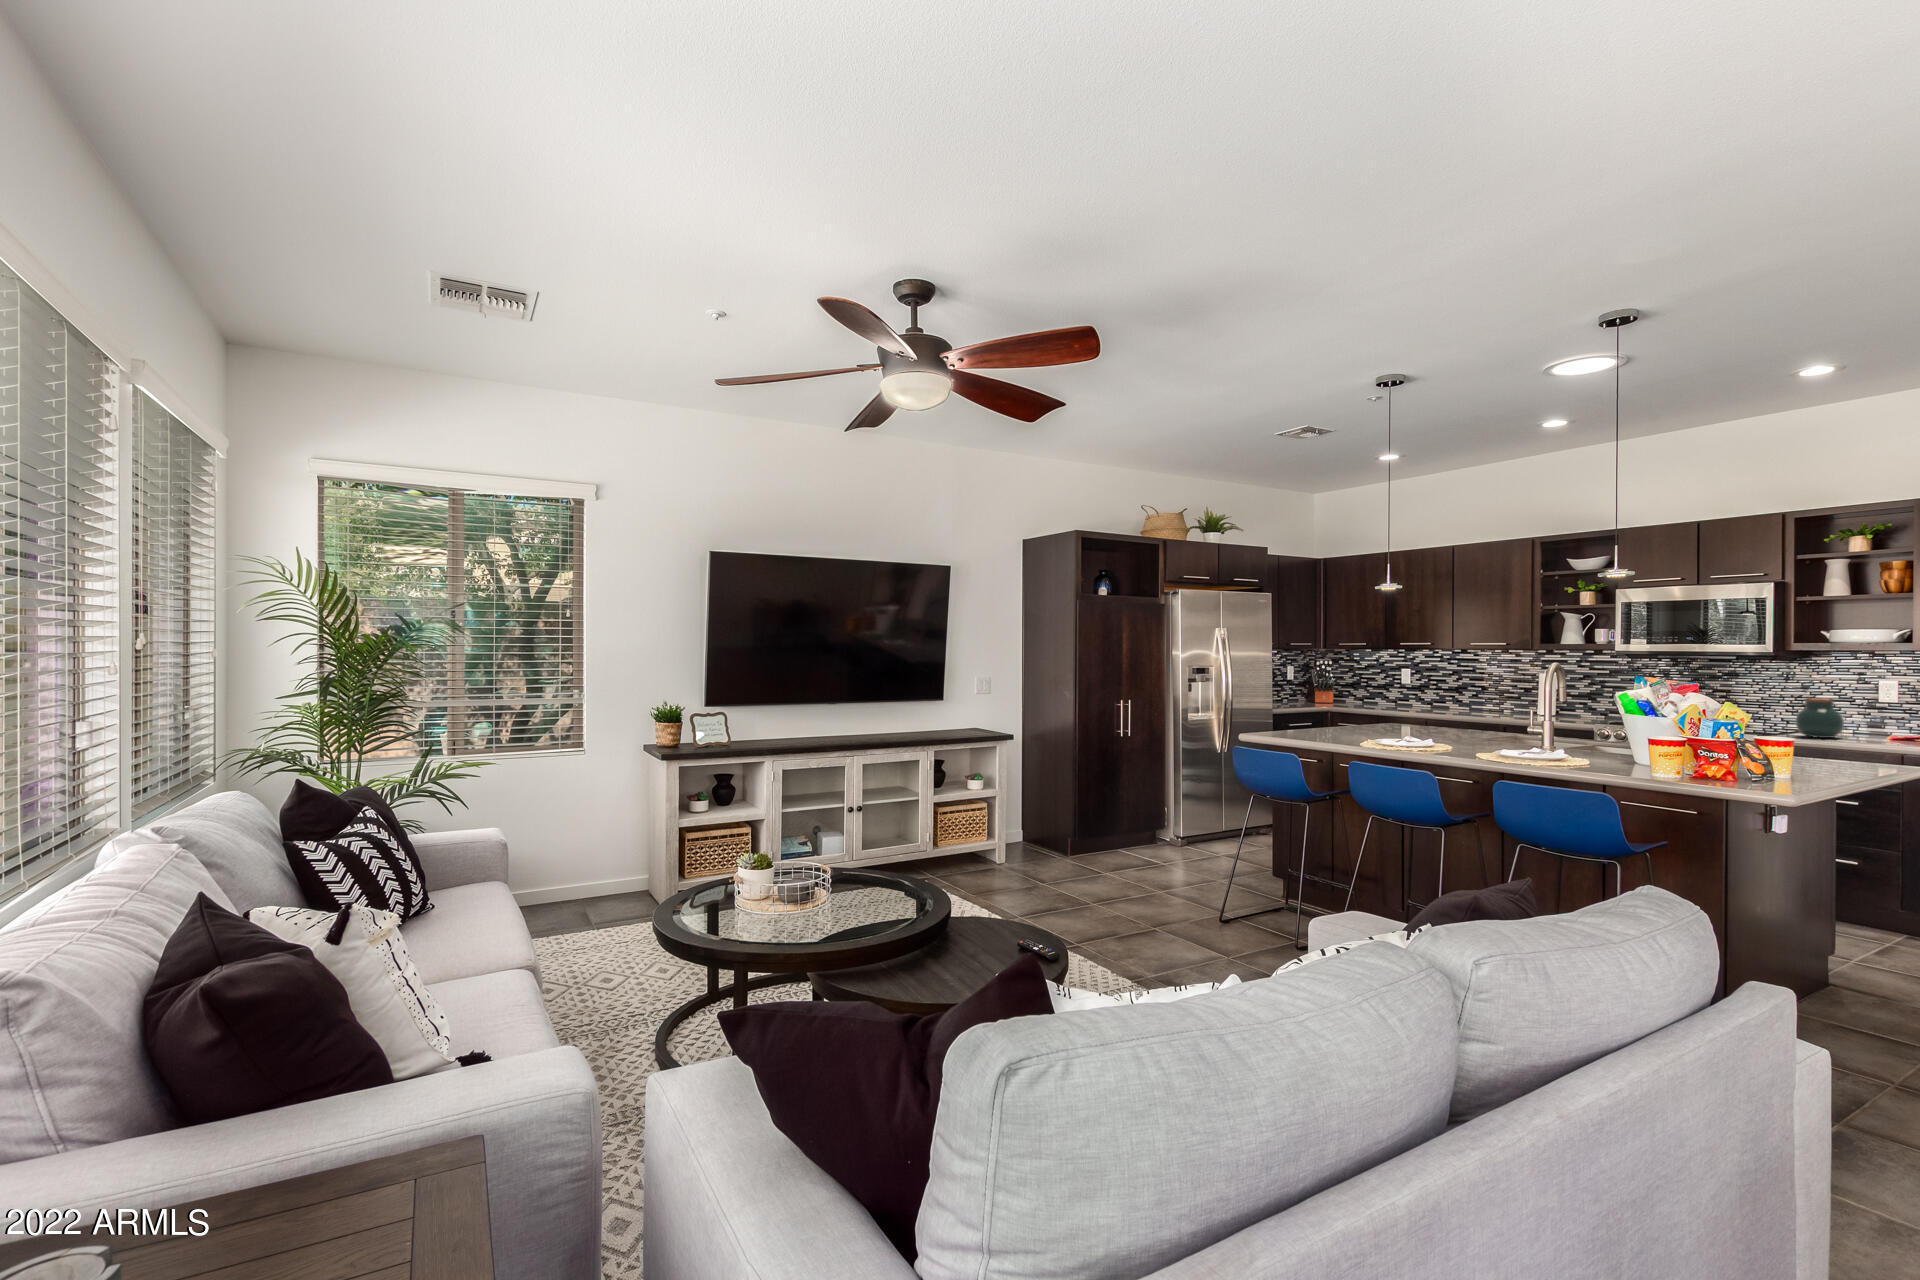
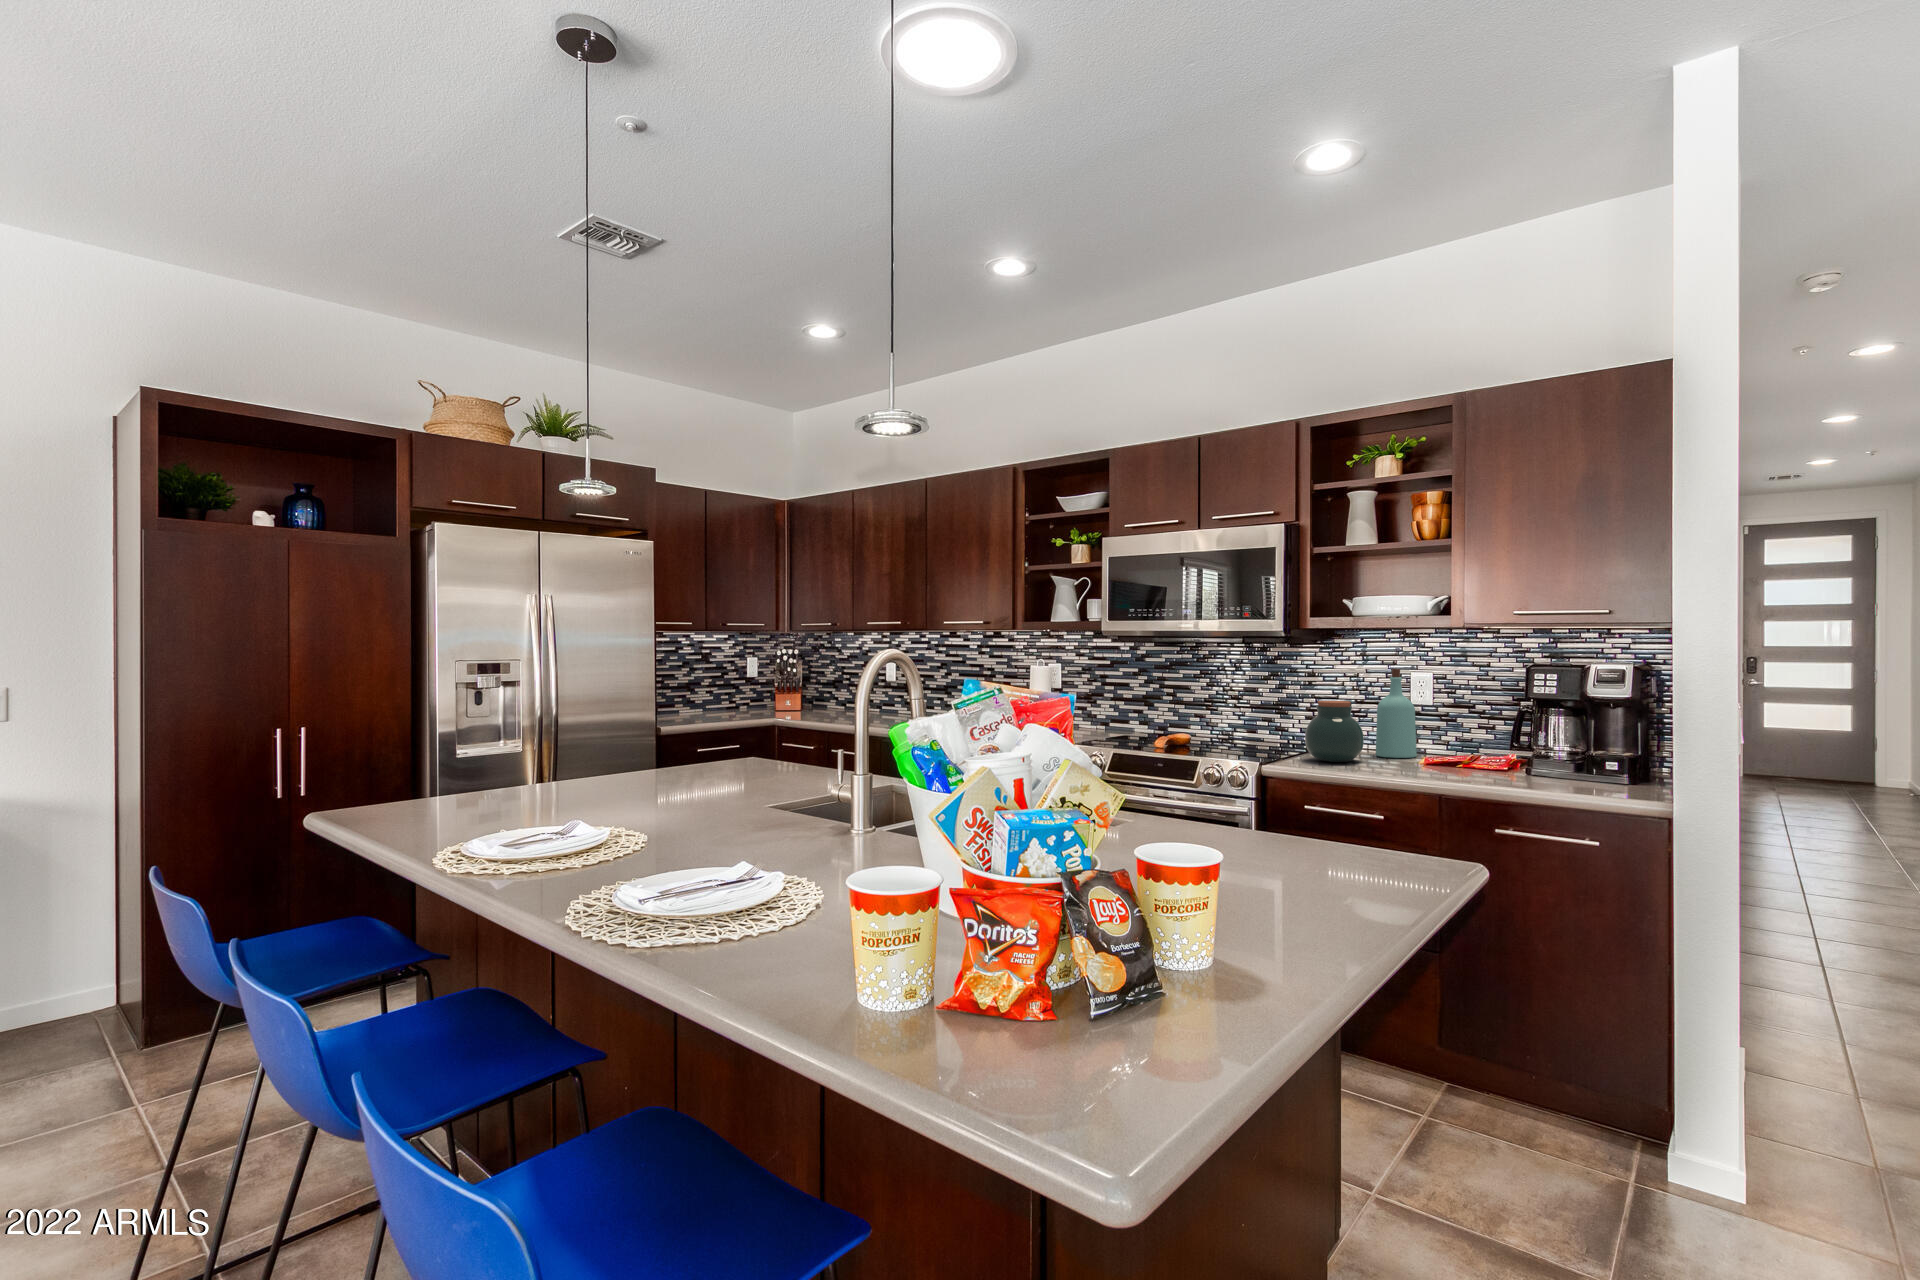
bottle: none [1851,678,1886,737] -> present [1376,669,1417,758]

